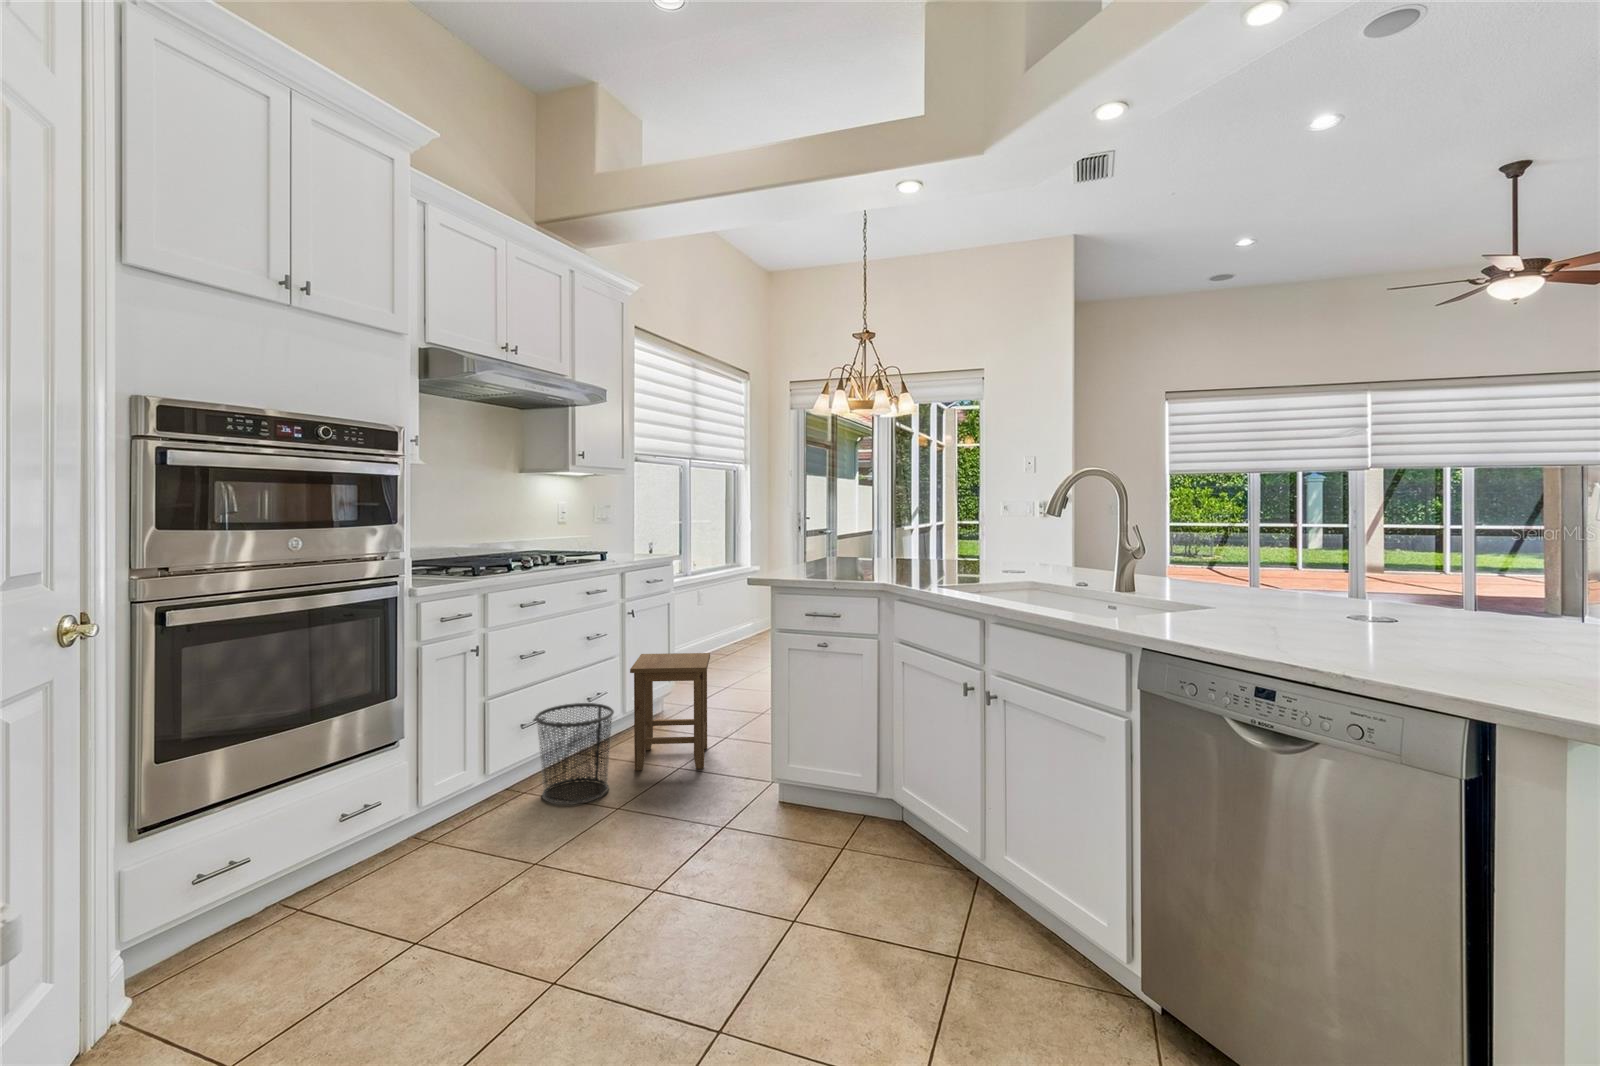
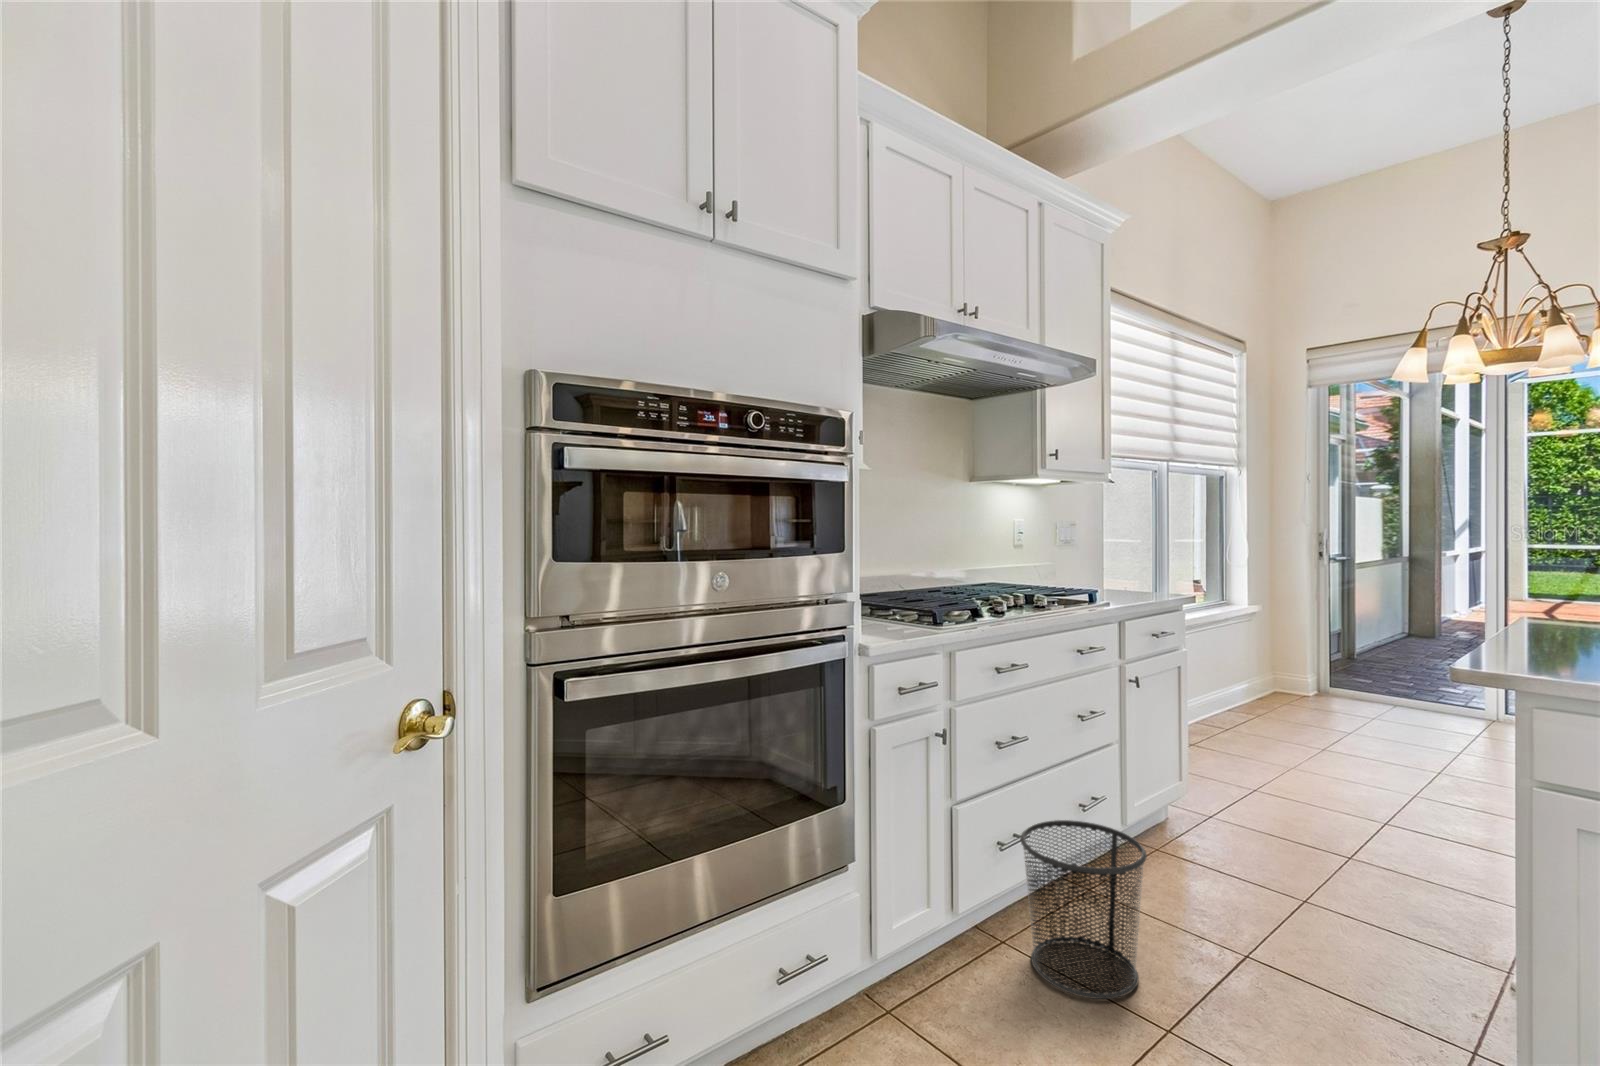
stool: present [630,653,710,770] -> none [1158,745,1304,967]

